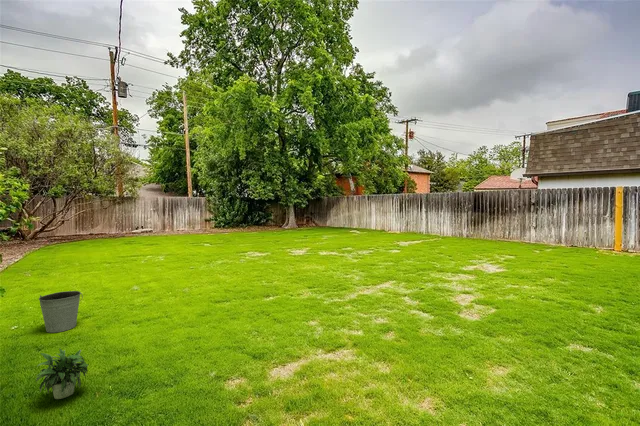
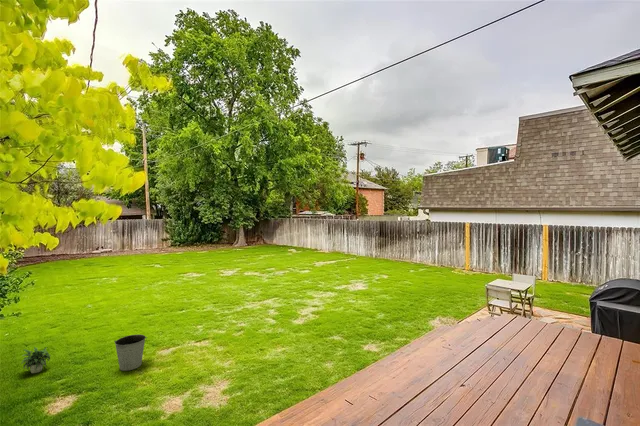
bucket: present [39,291,83,333] -> present [114,335,146,371]

